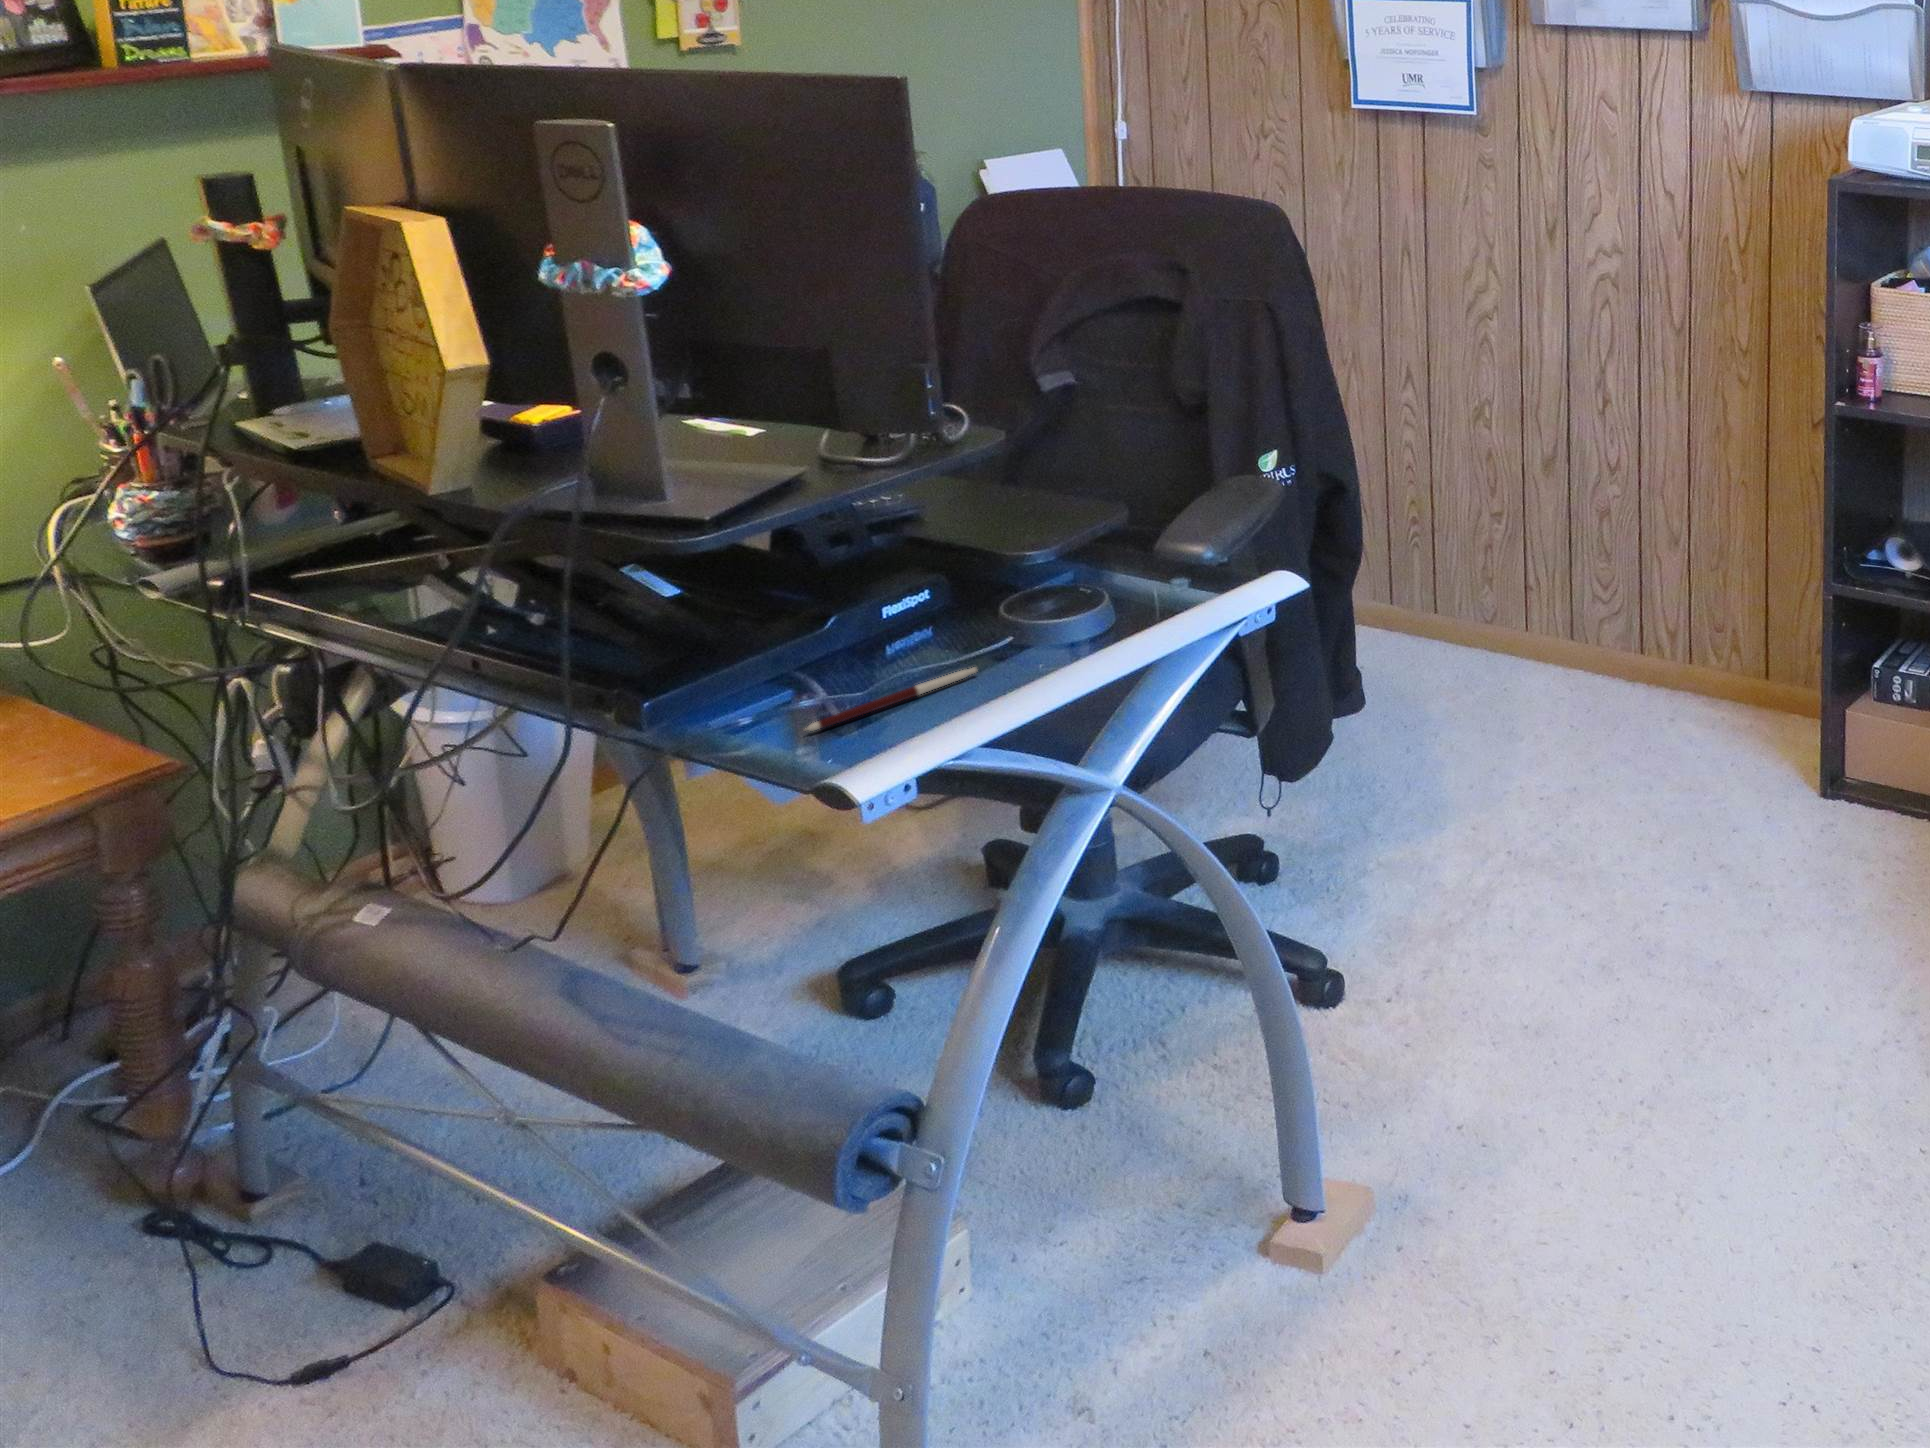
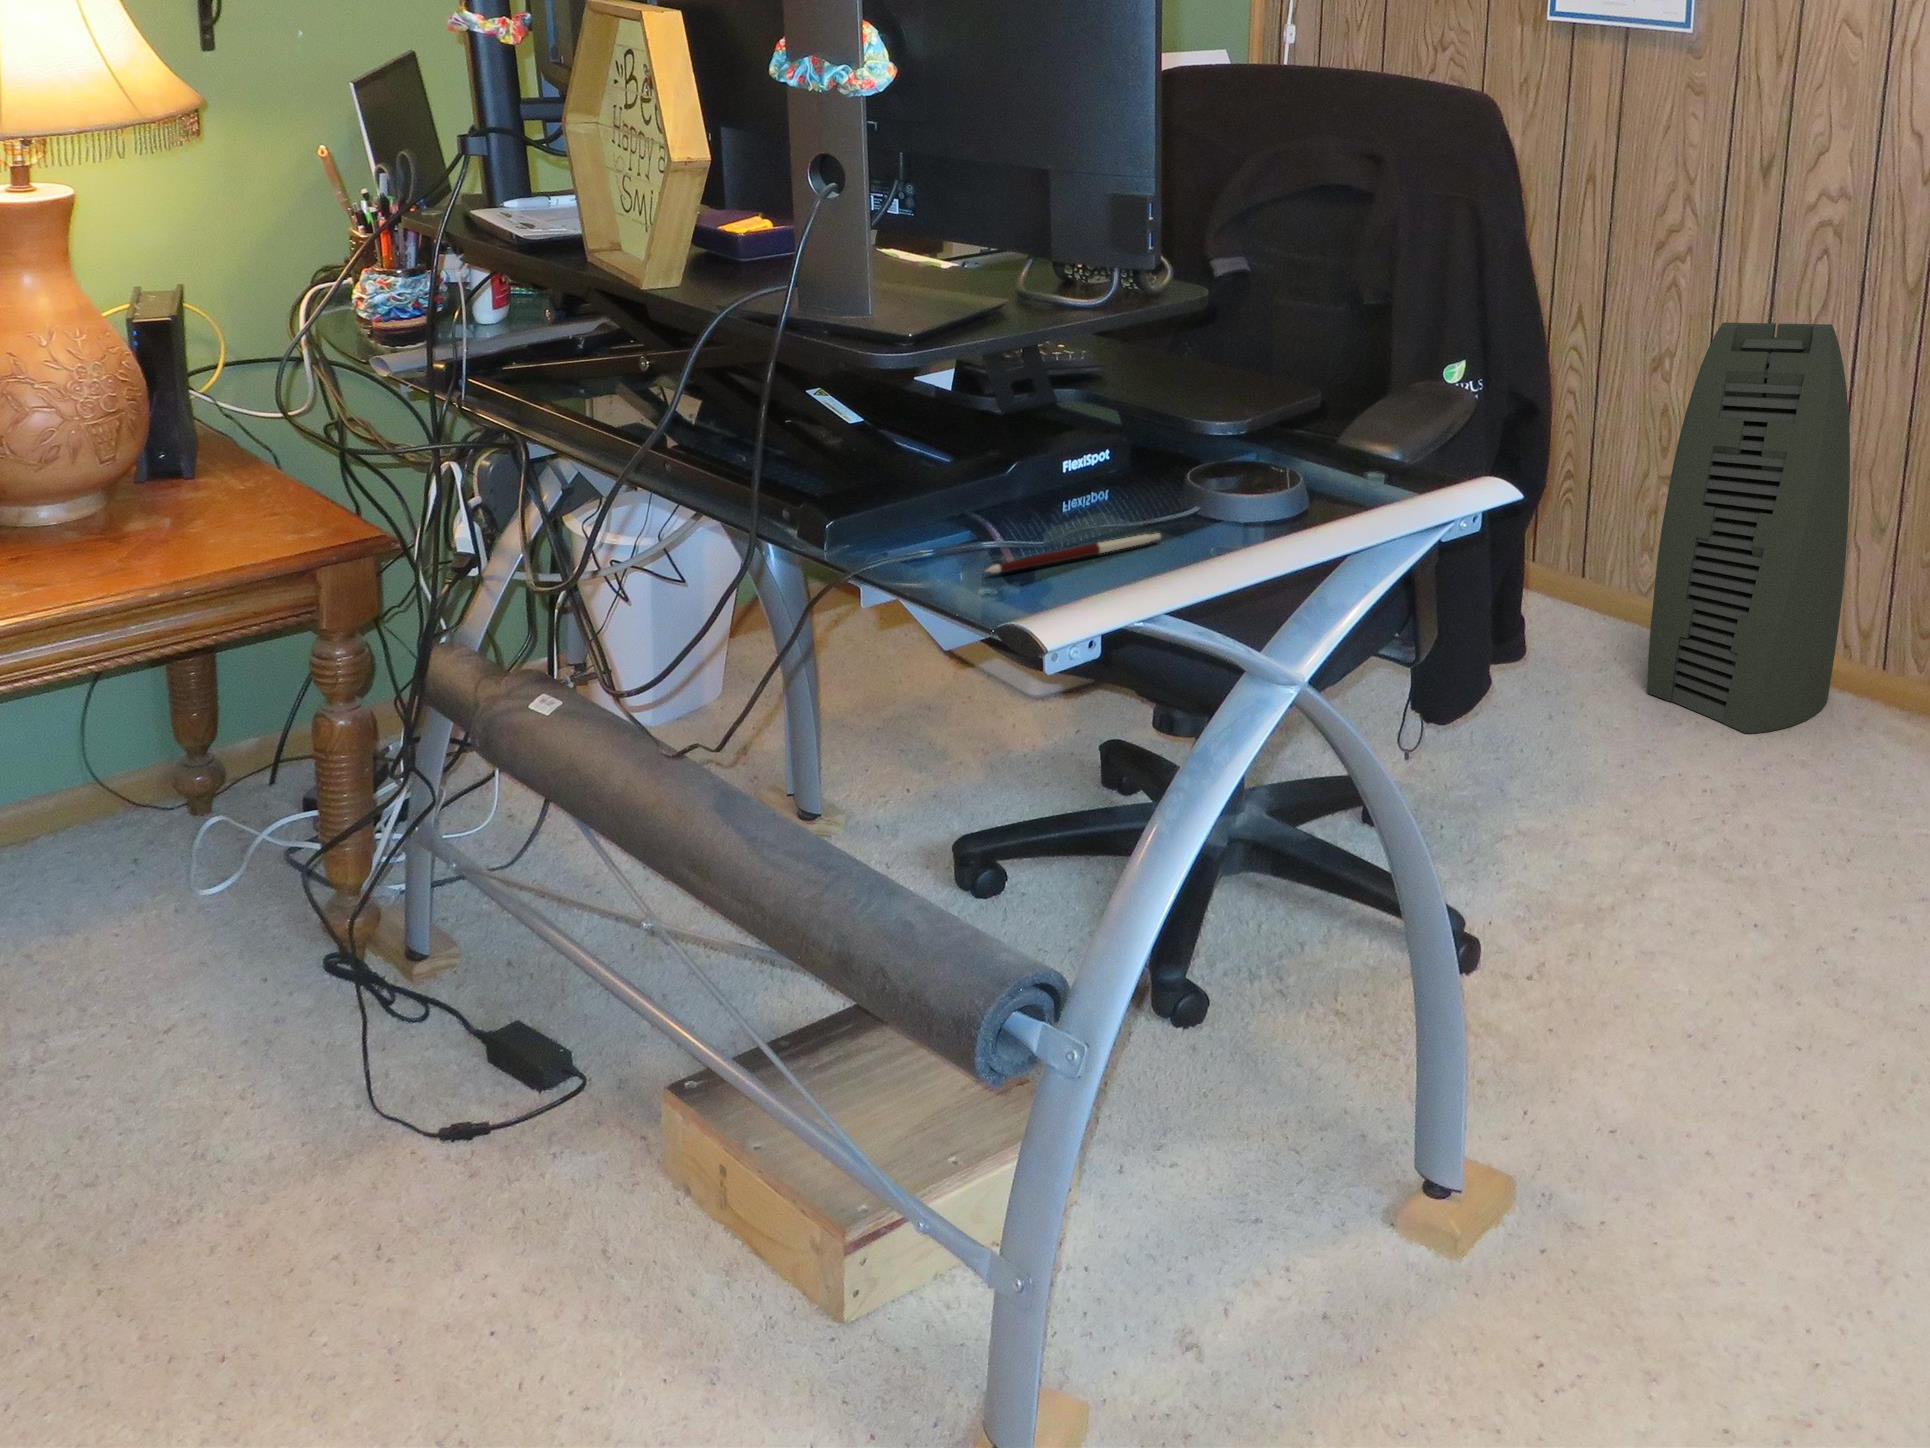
air purifier: none [1495,366,1653,737] -> present [1647,323,1850,733]

